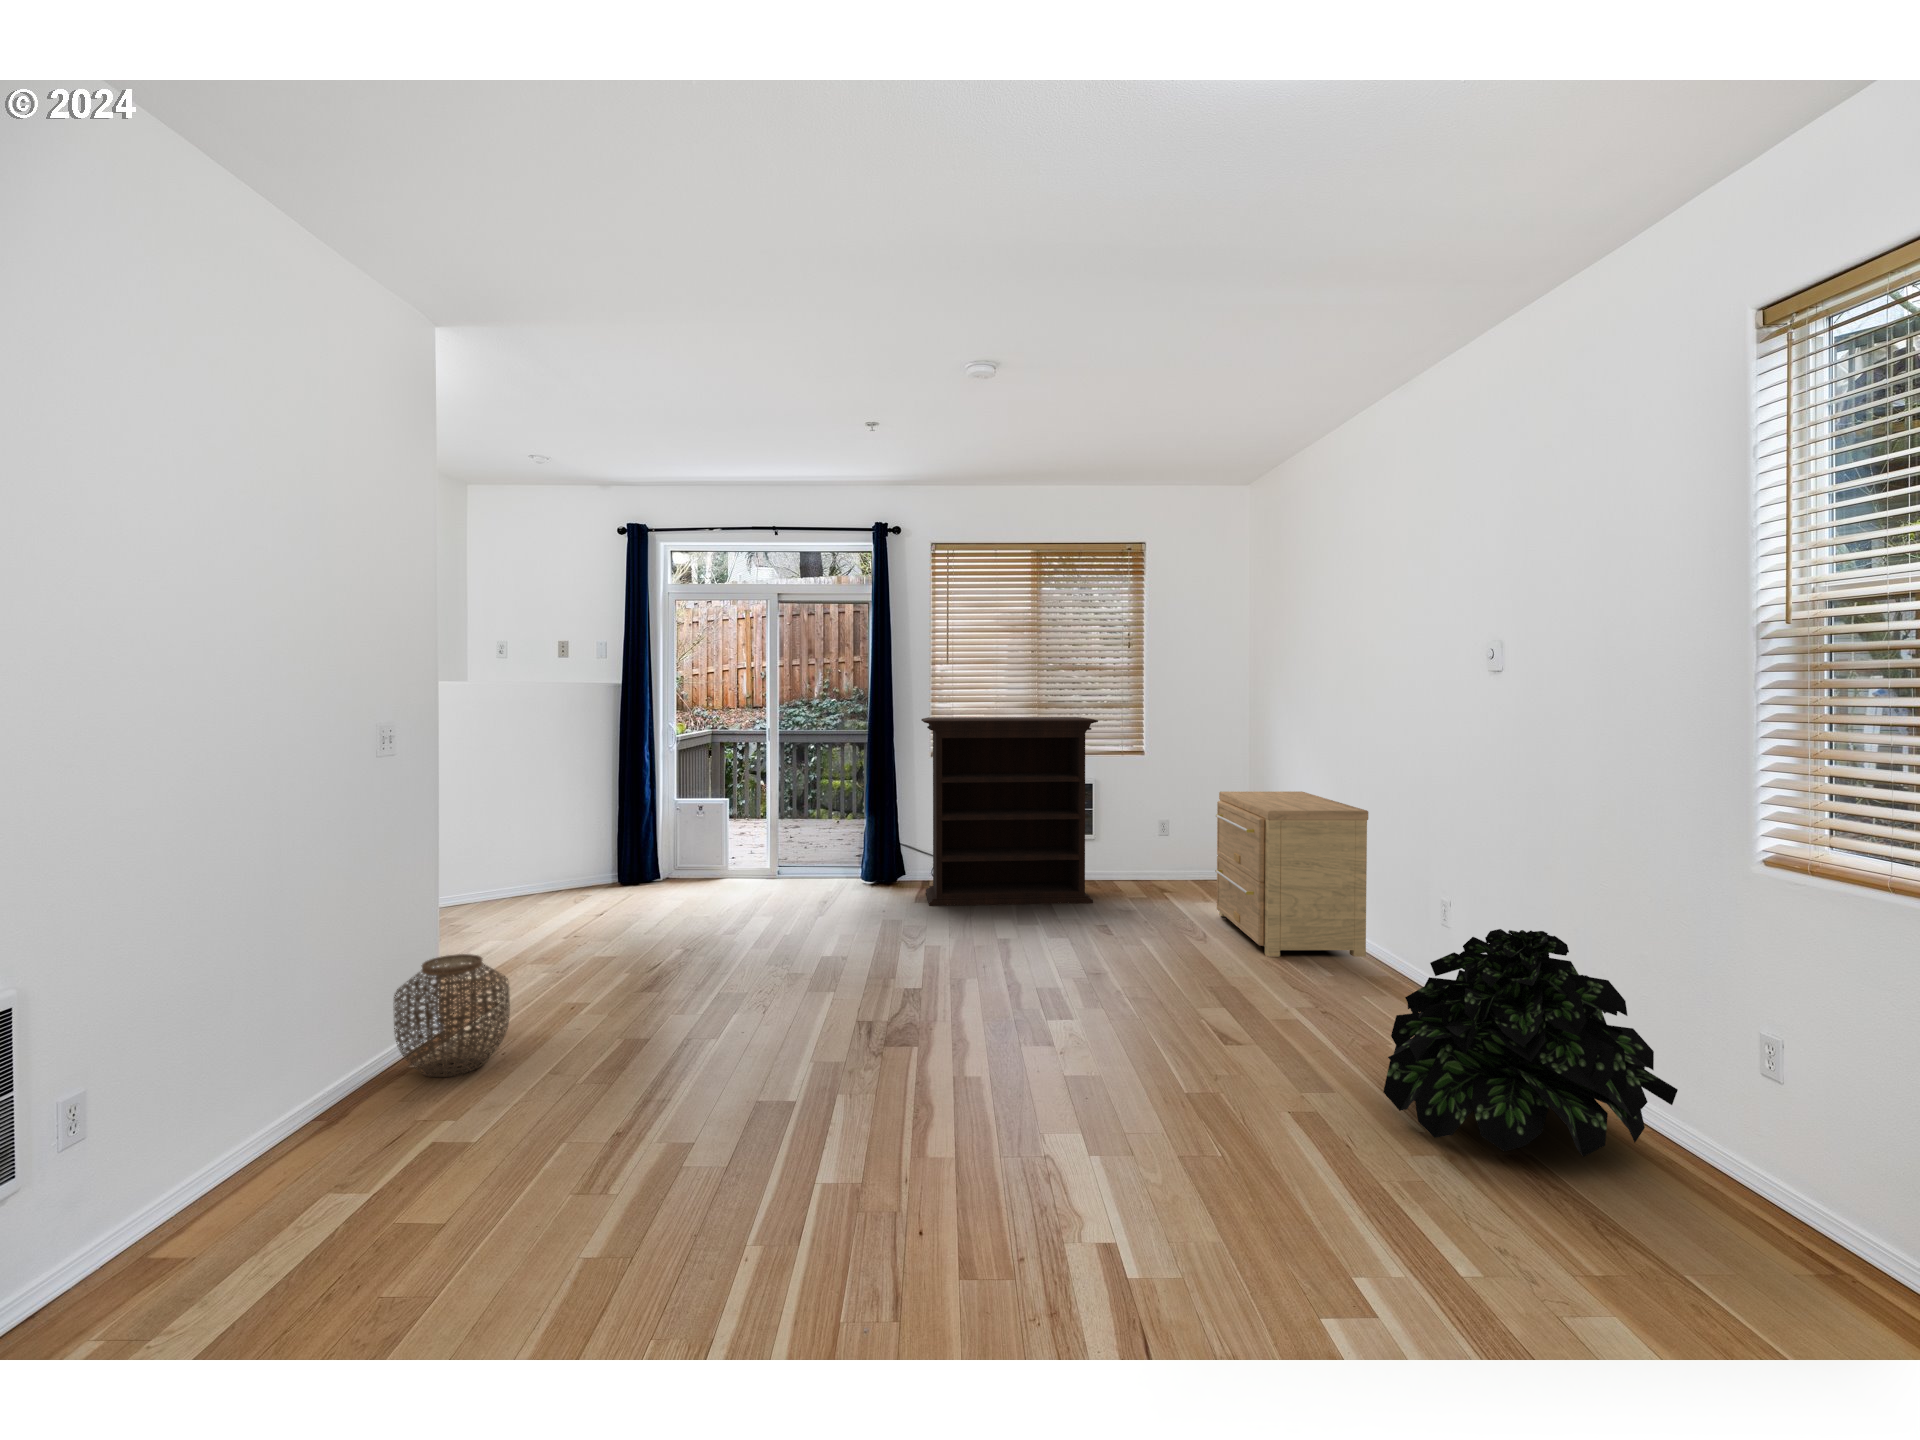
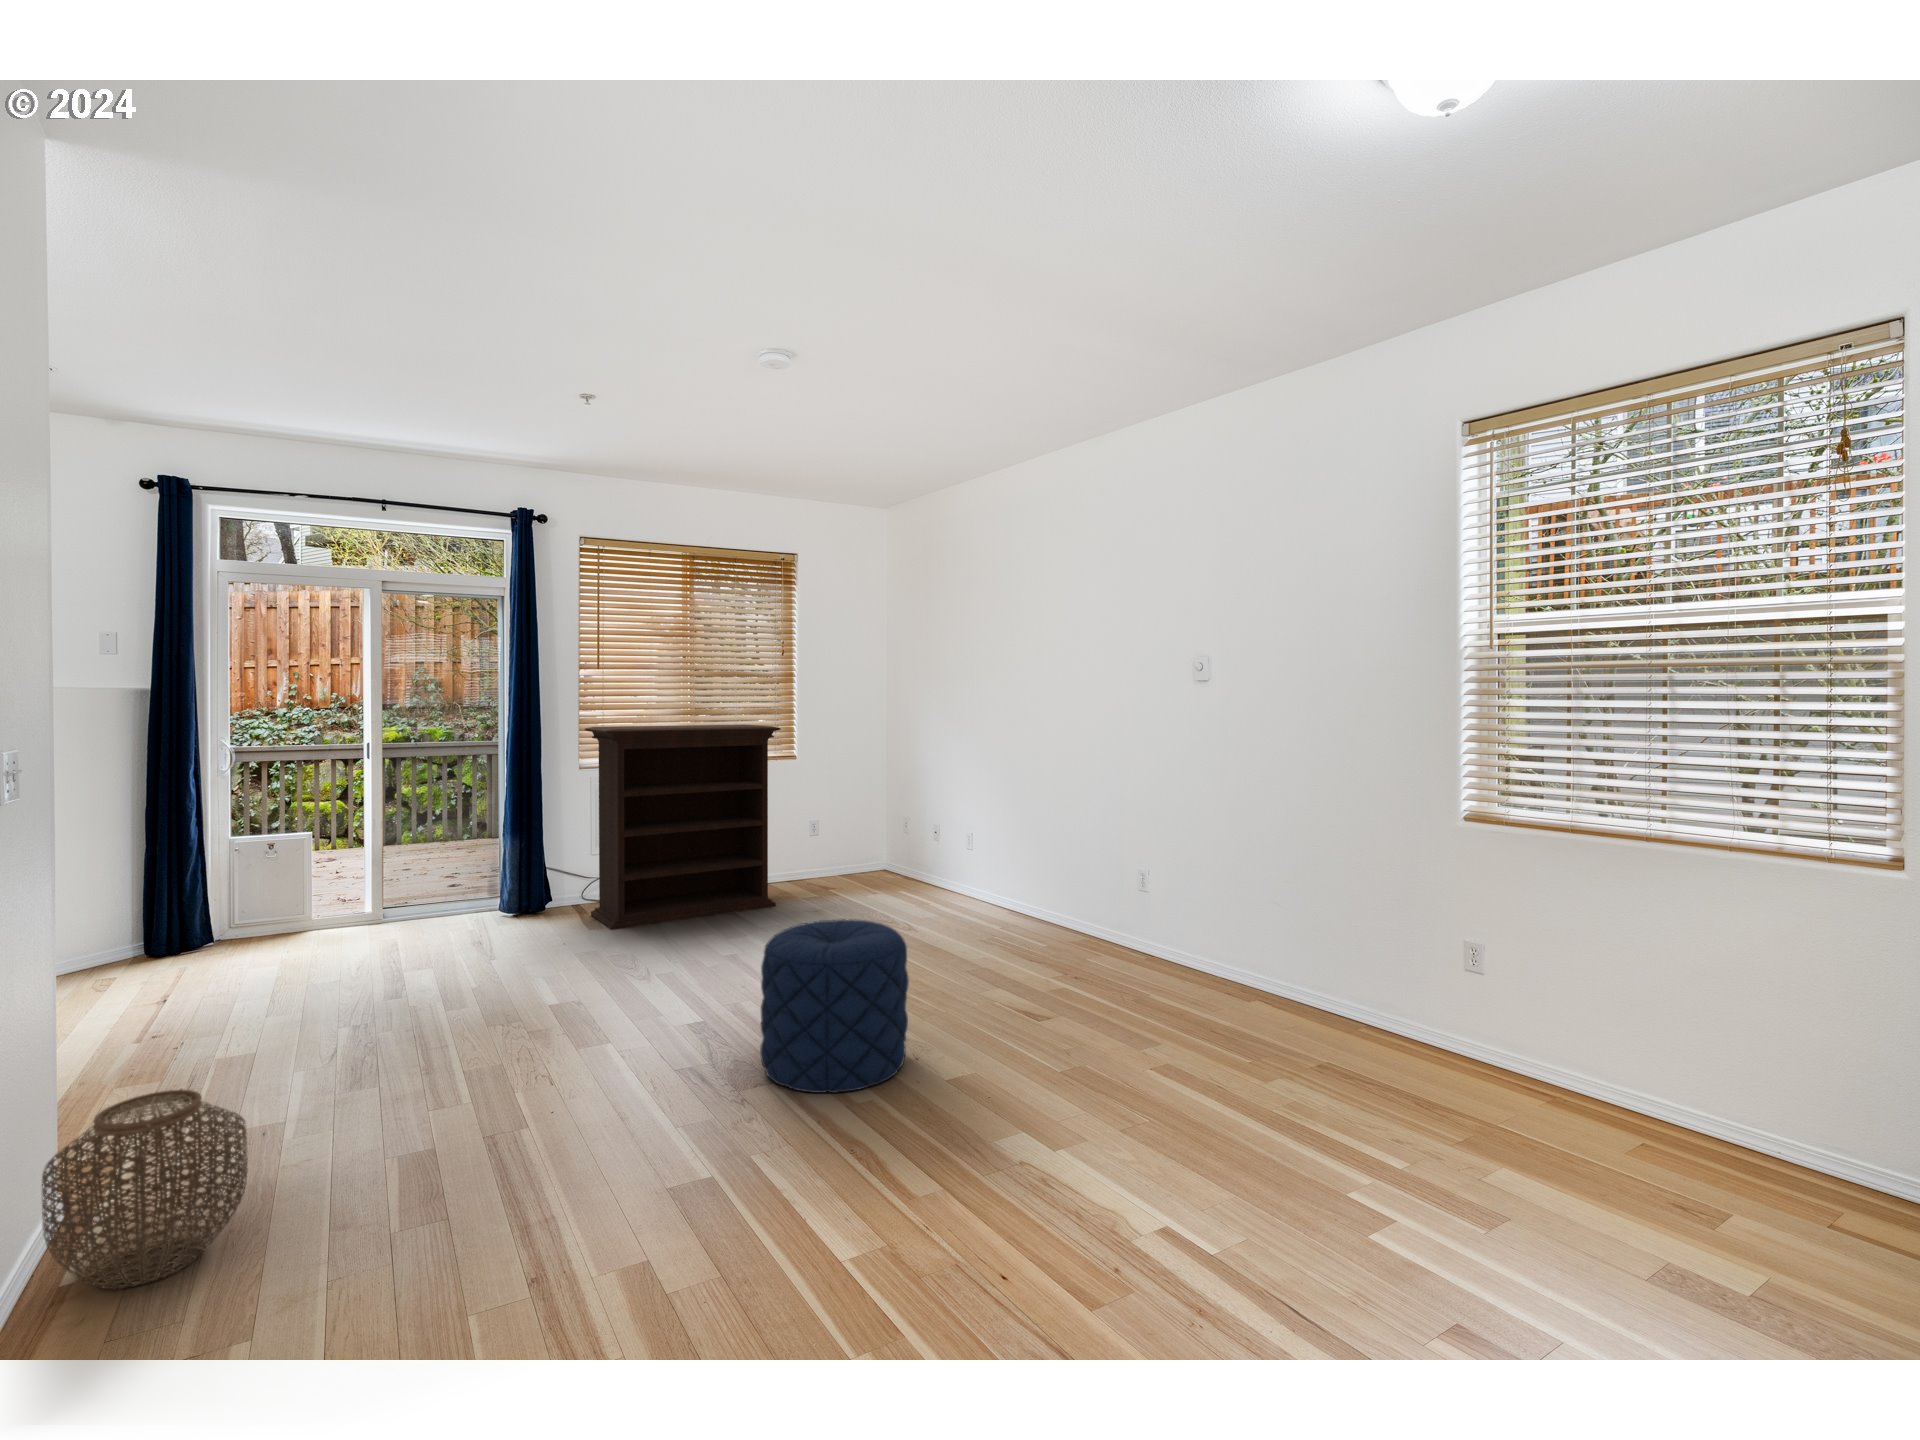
side table: present [1215,791,1368,957] -> none [899,788,1050,937]
pouf: none [912,903,1054,1066] -> present [760,919,909,1093]
potted plant: present [1384,929,1678,1157] -> none [1193,891,1393,1066]

